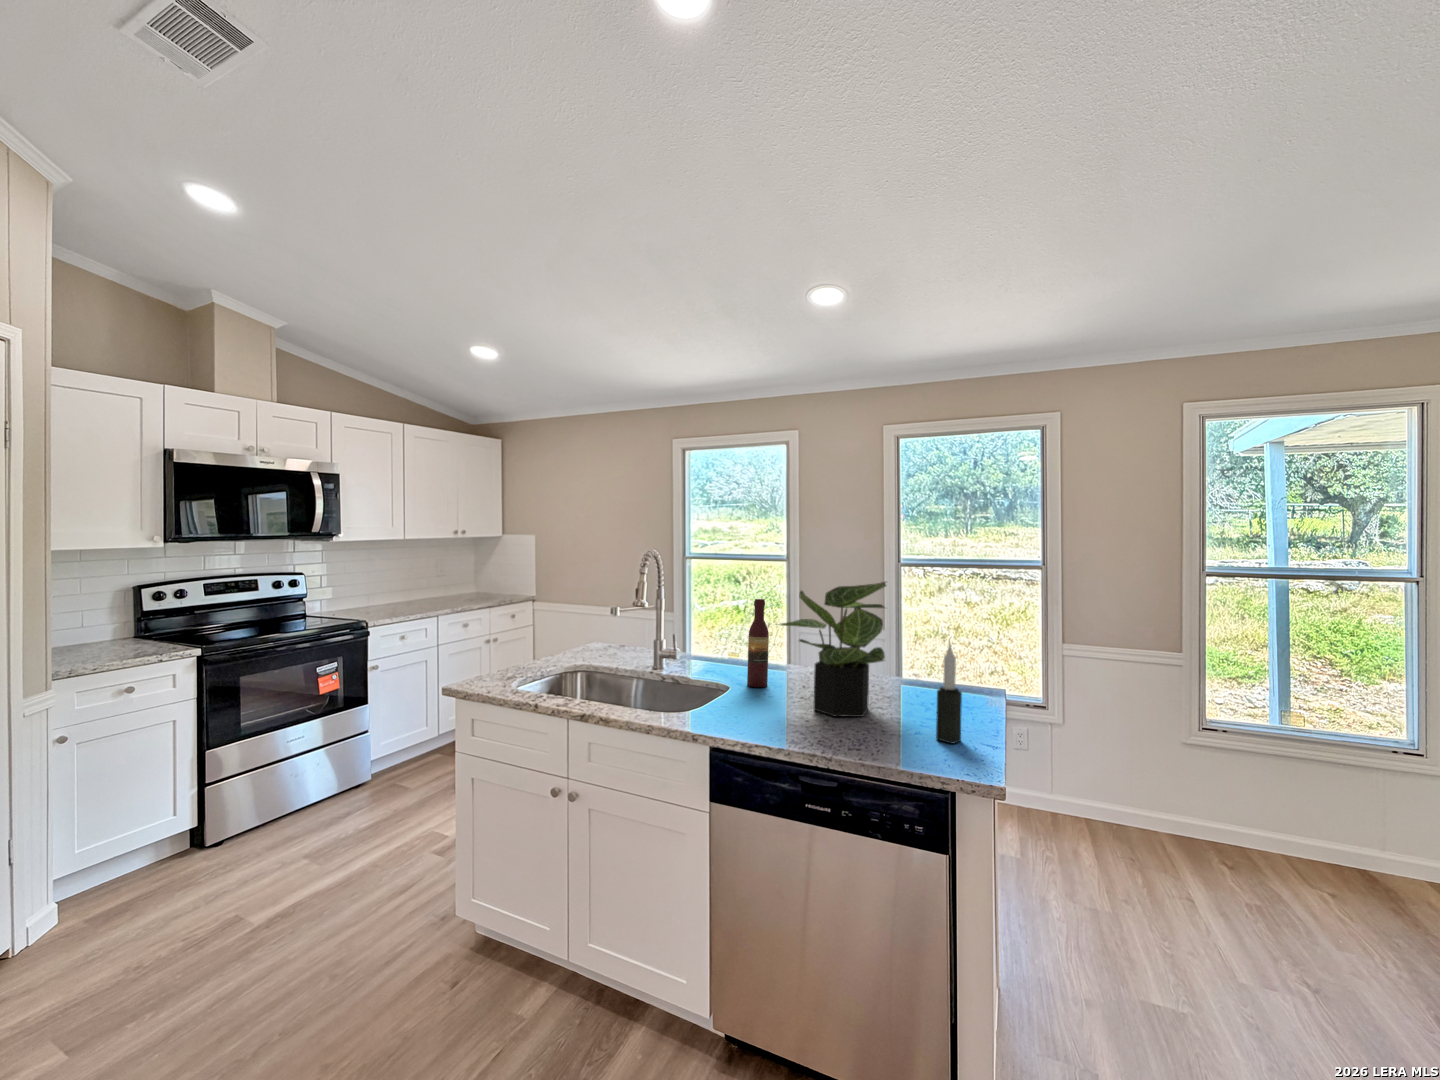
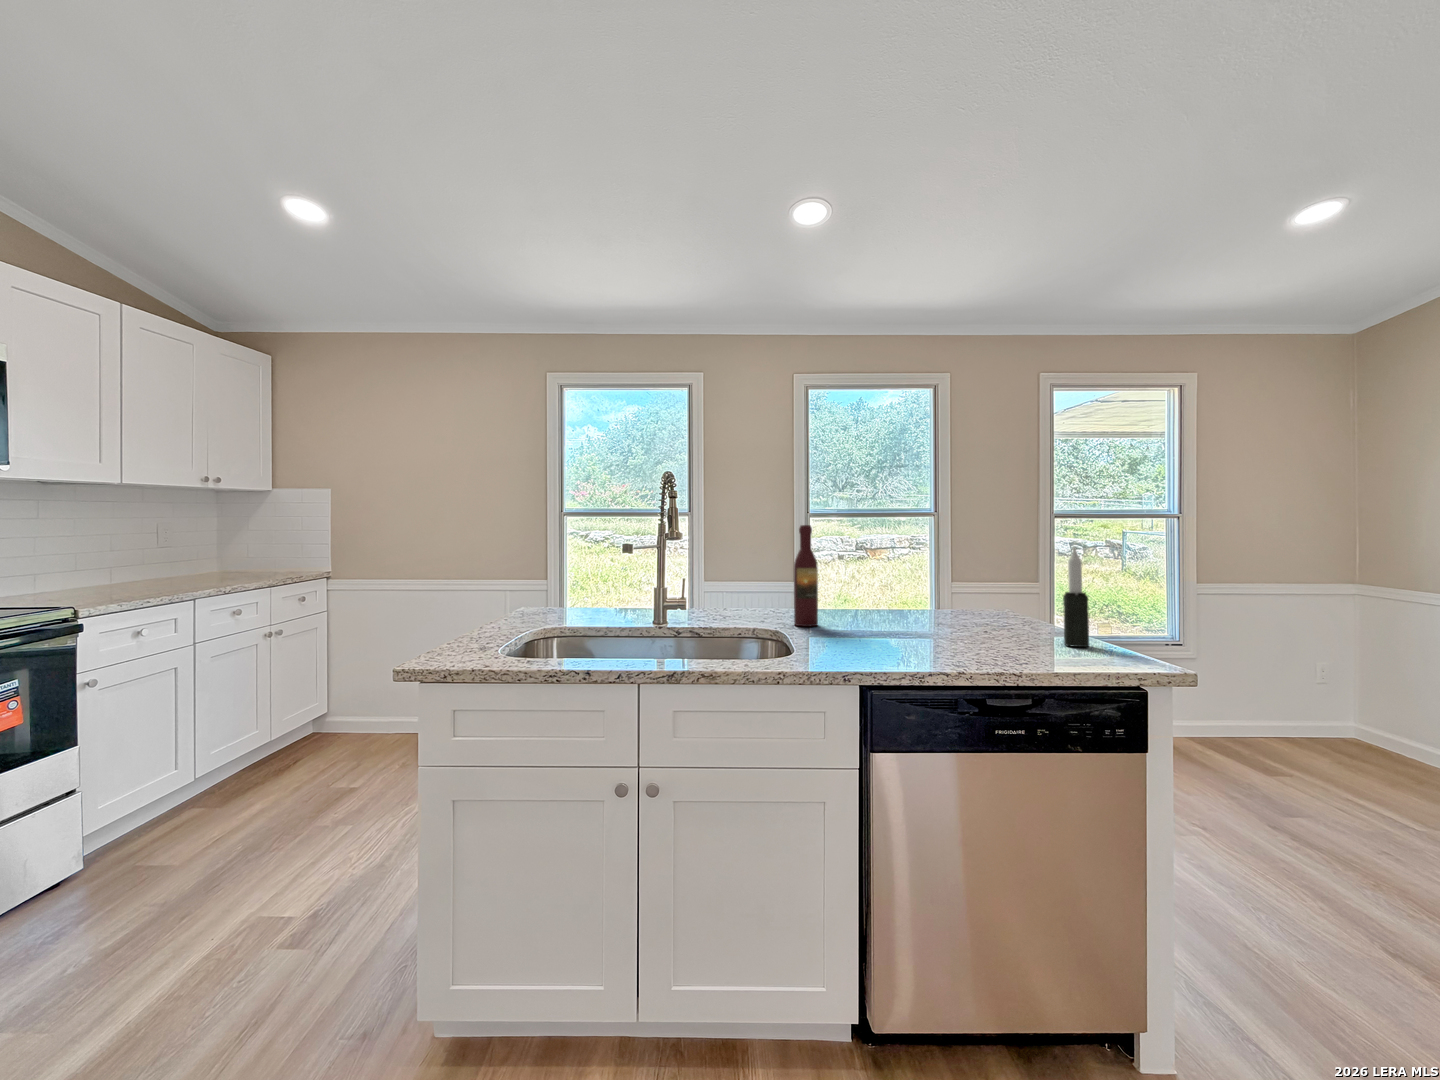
potted plant: present [779,582,886,717] -> none [847,485,1013,640]

